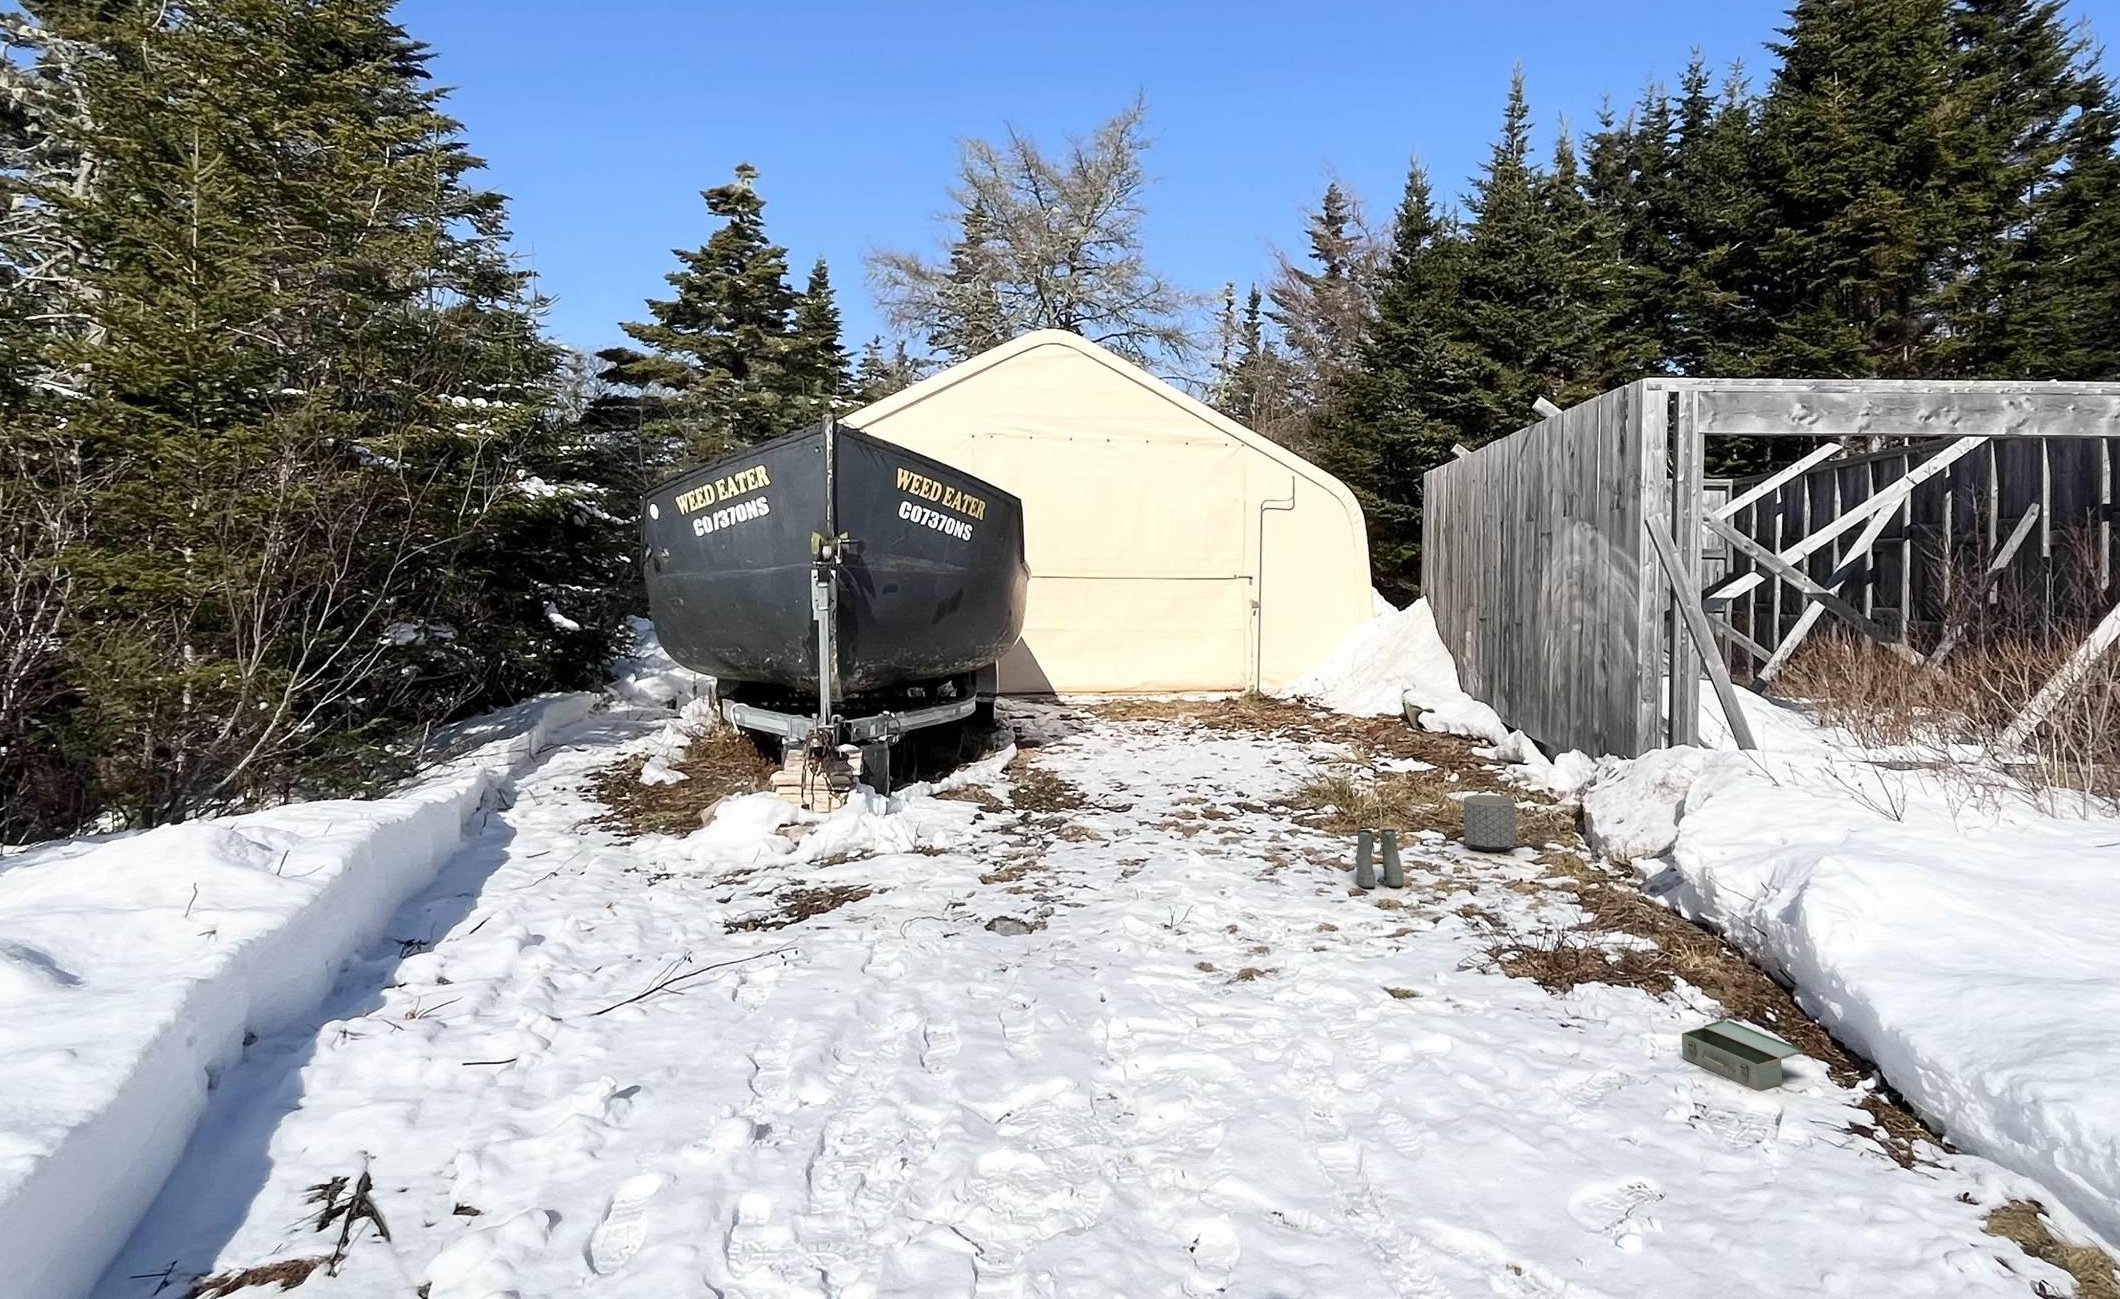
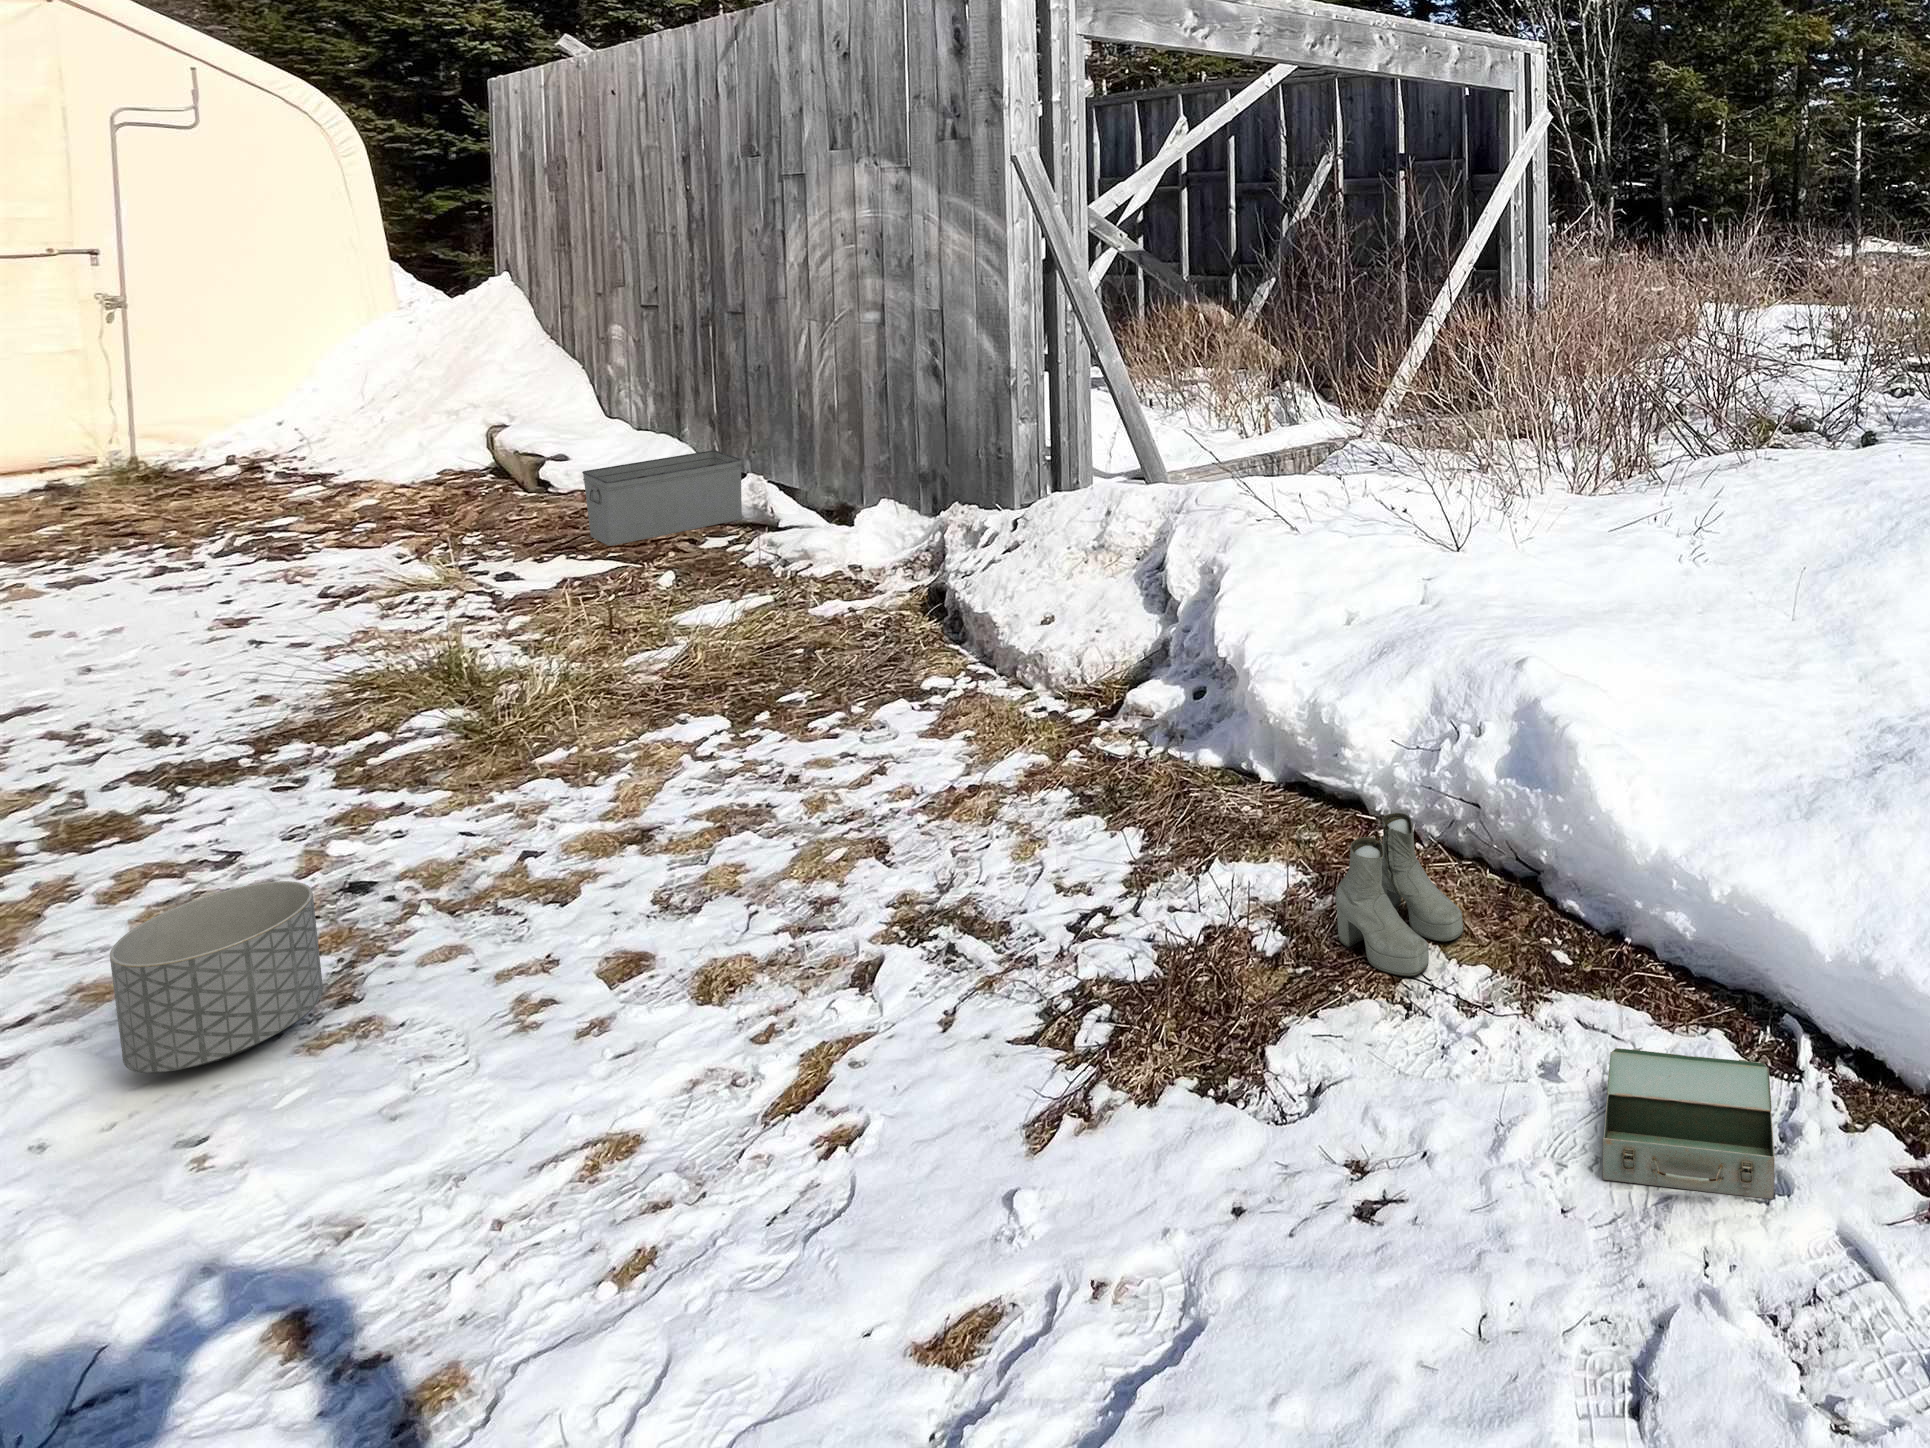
storage bin: none [1431,713,1516,762] -> present [582,450,742,546]
planter: present [1464,795,1516,852] -> present [110,881,323,1073]
boots: present [1356,829,1404,888] -> present [1336,813,1463,976]

